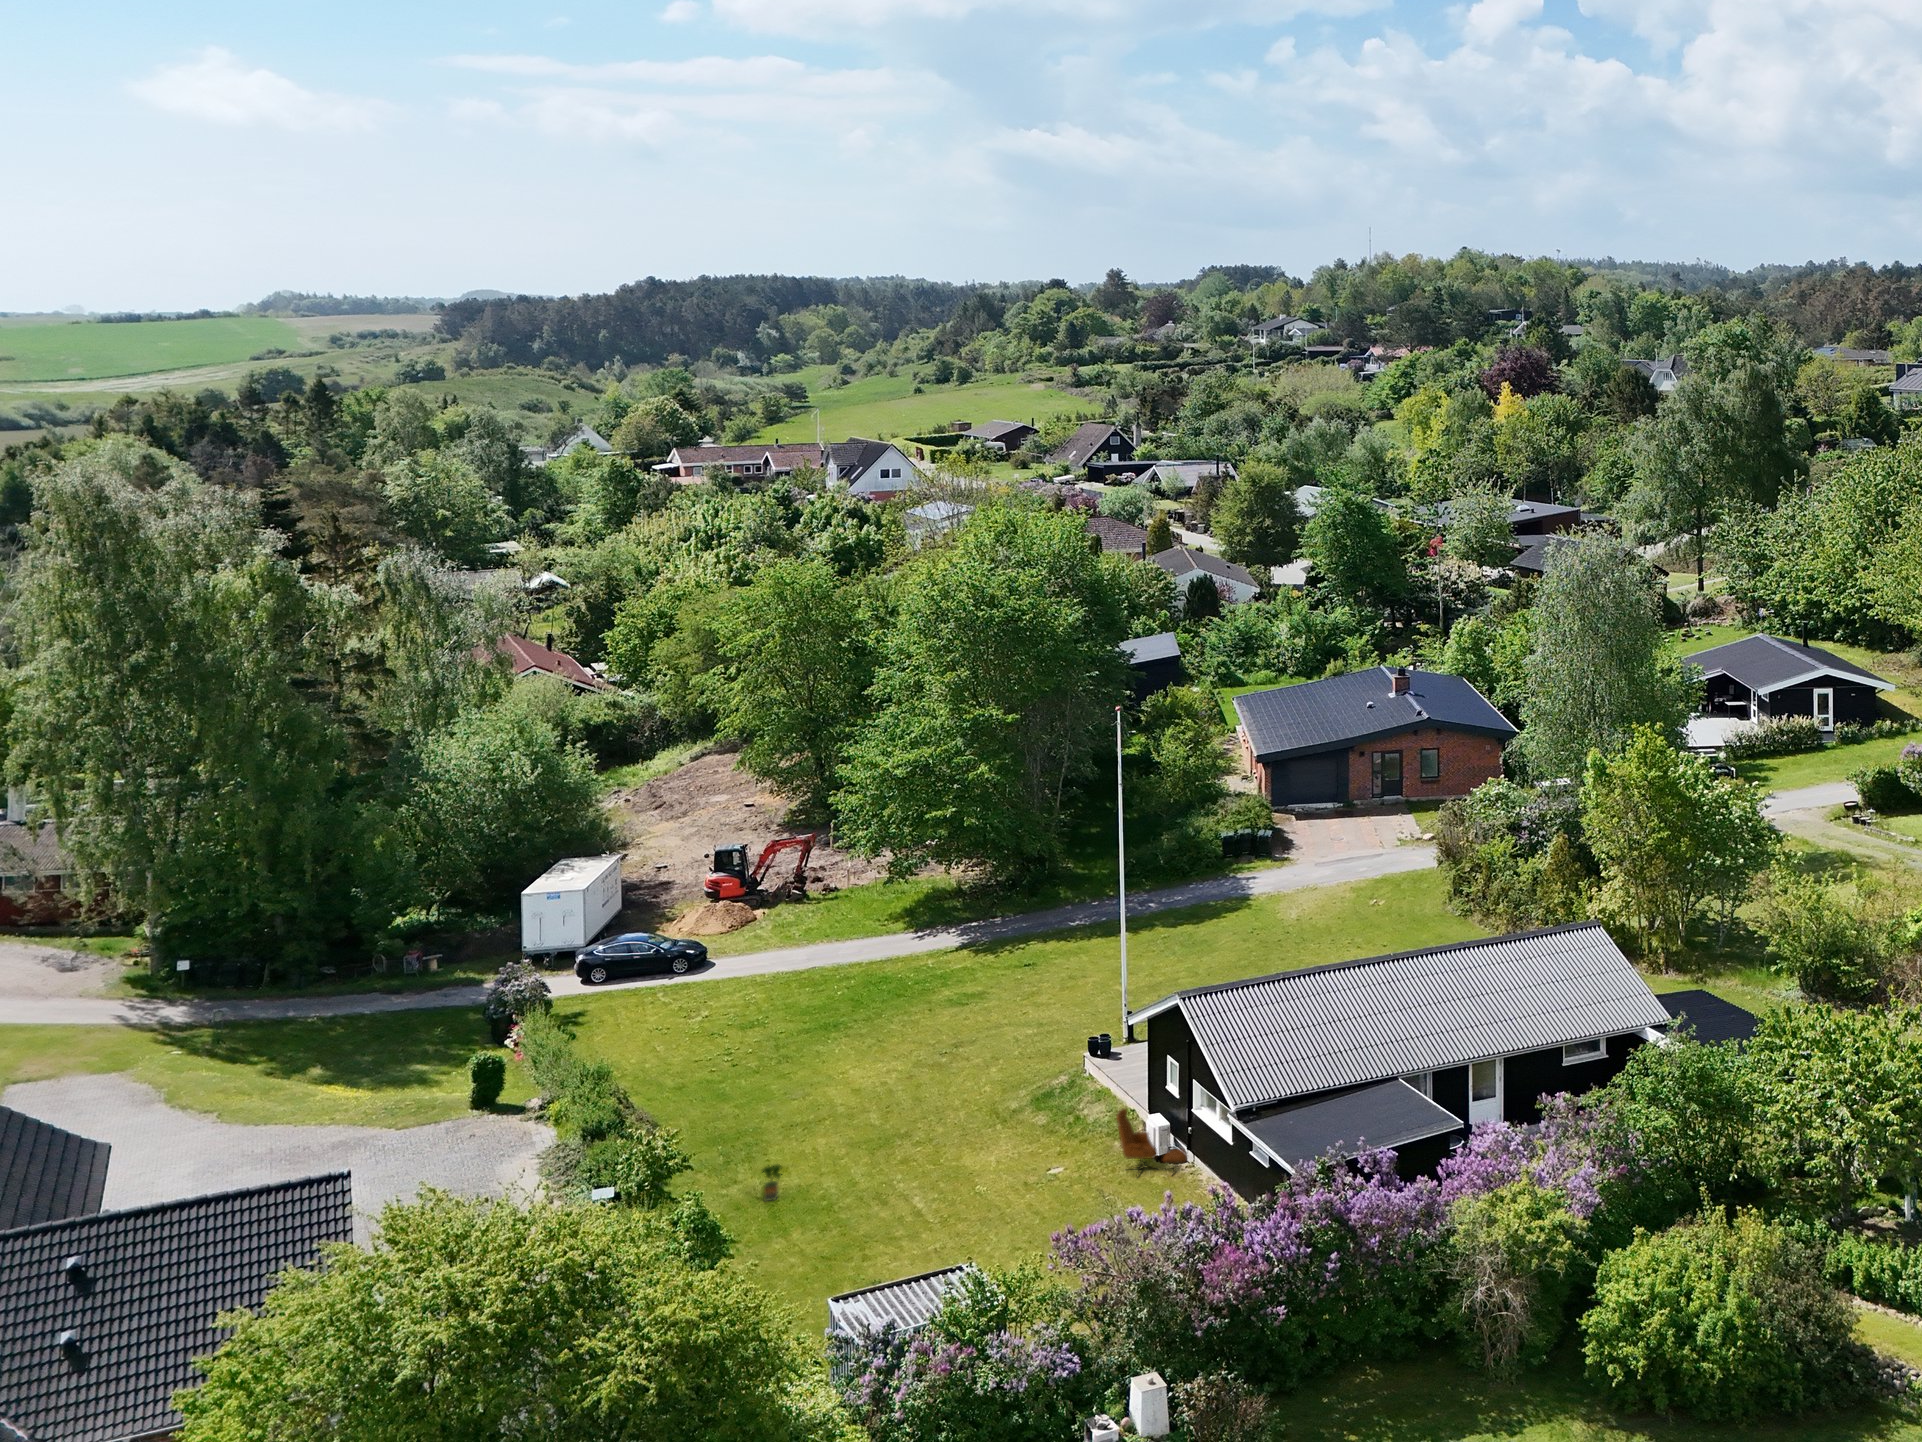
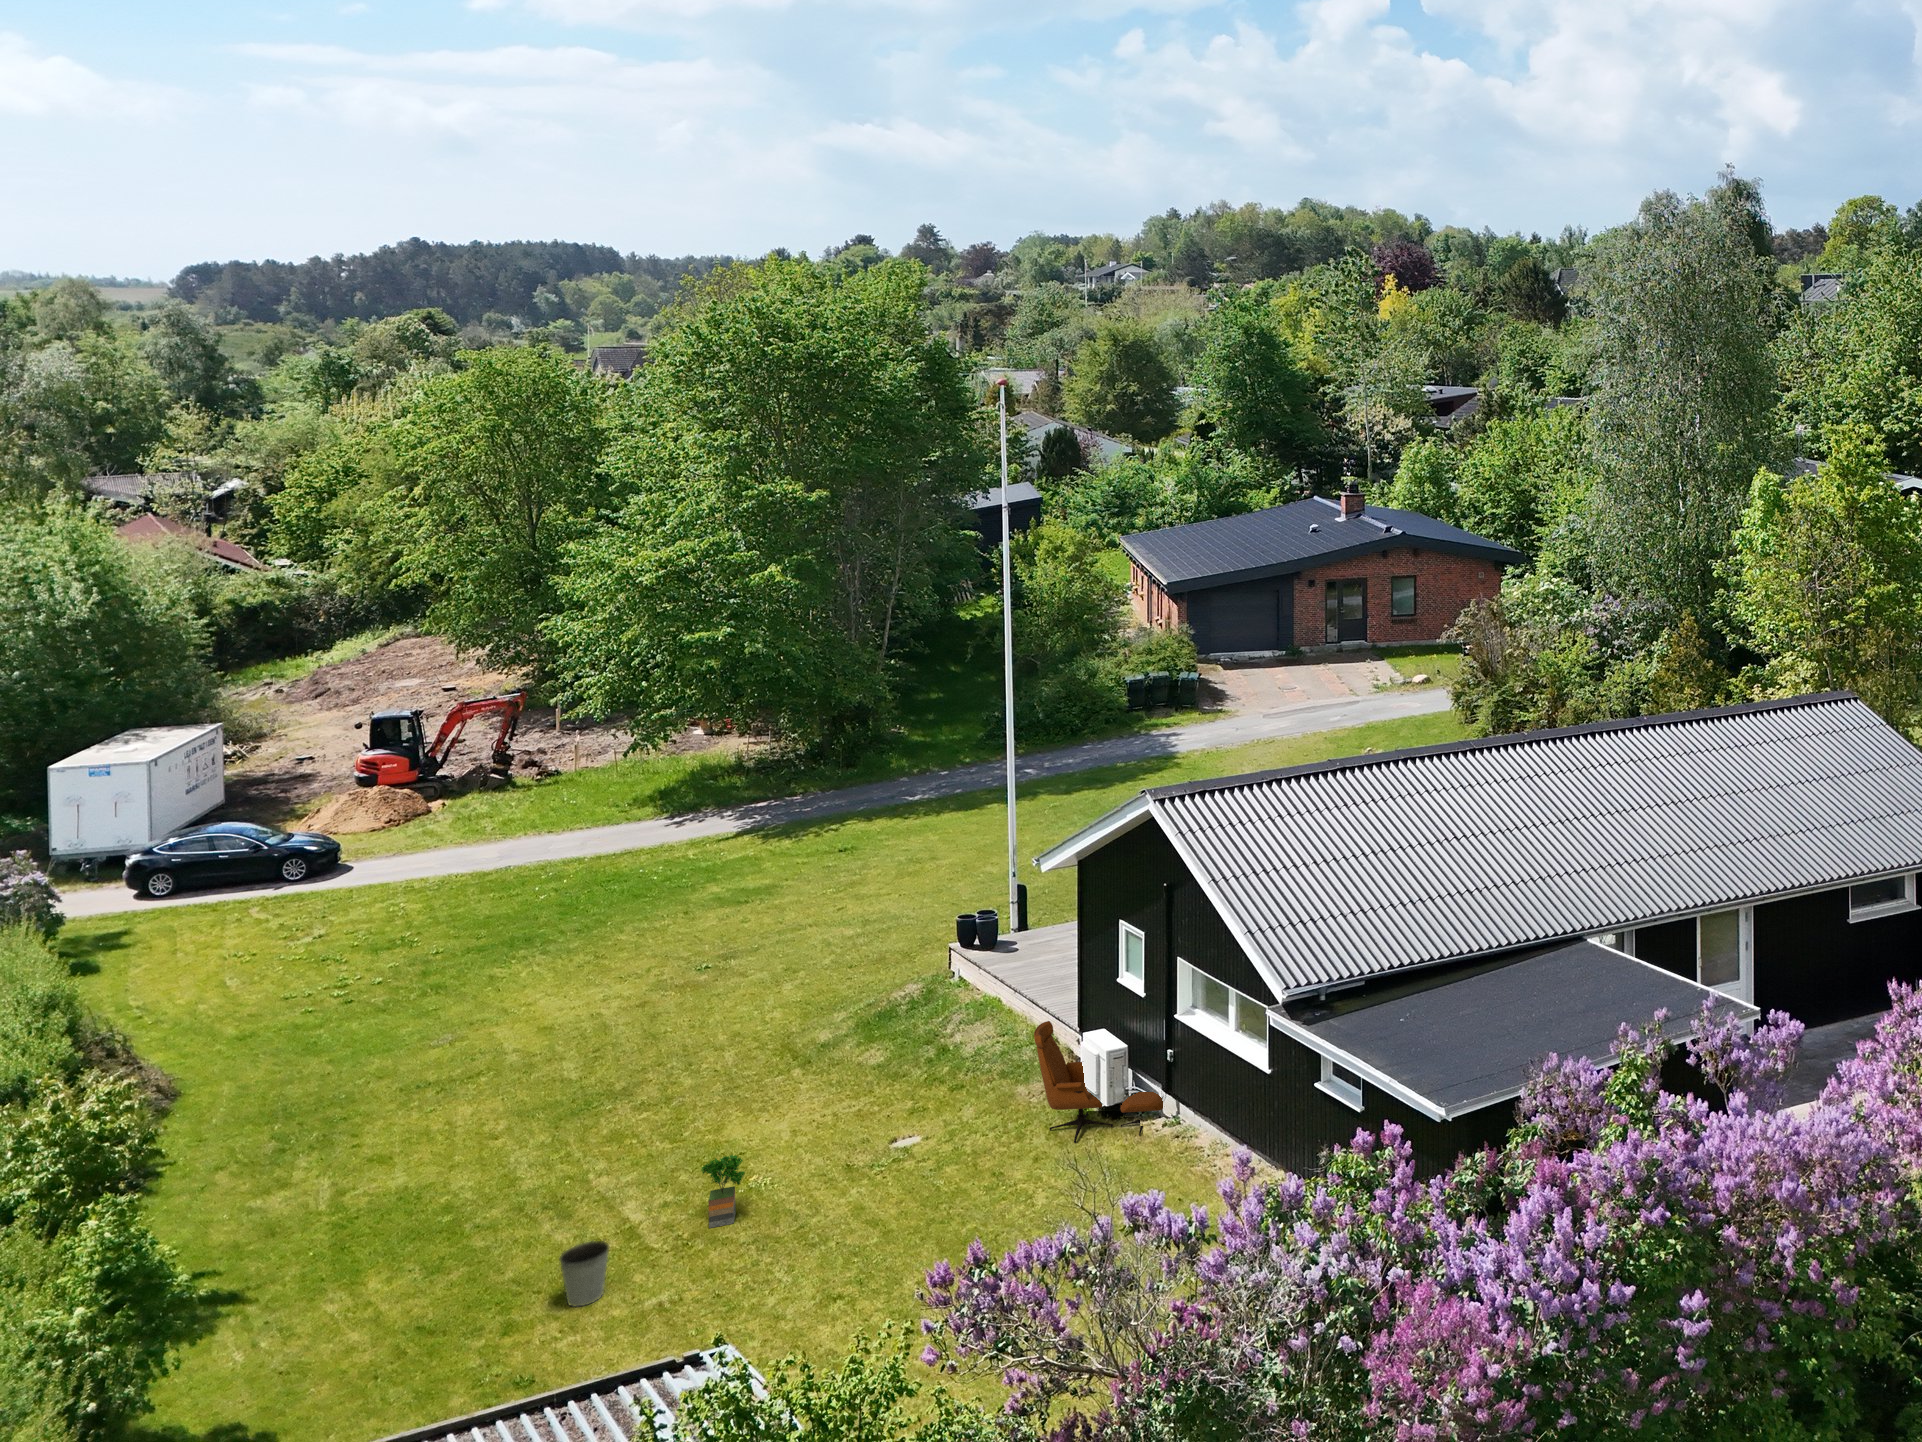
potted tree: present [762,1164,783,1201] -> present [701,1155,745,1228]
bucket: none [871,1215,896,1248] -> present [560,1241,609,1306]

